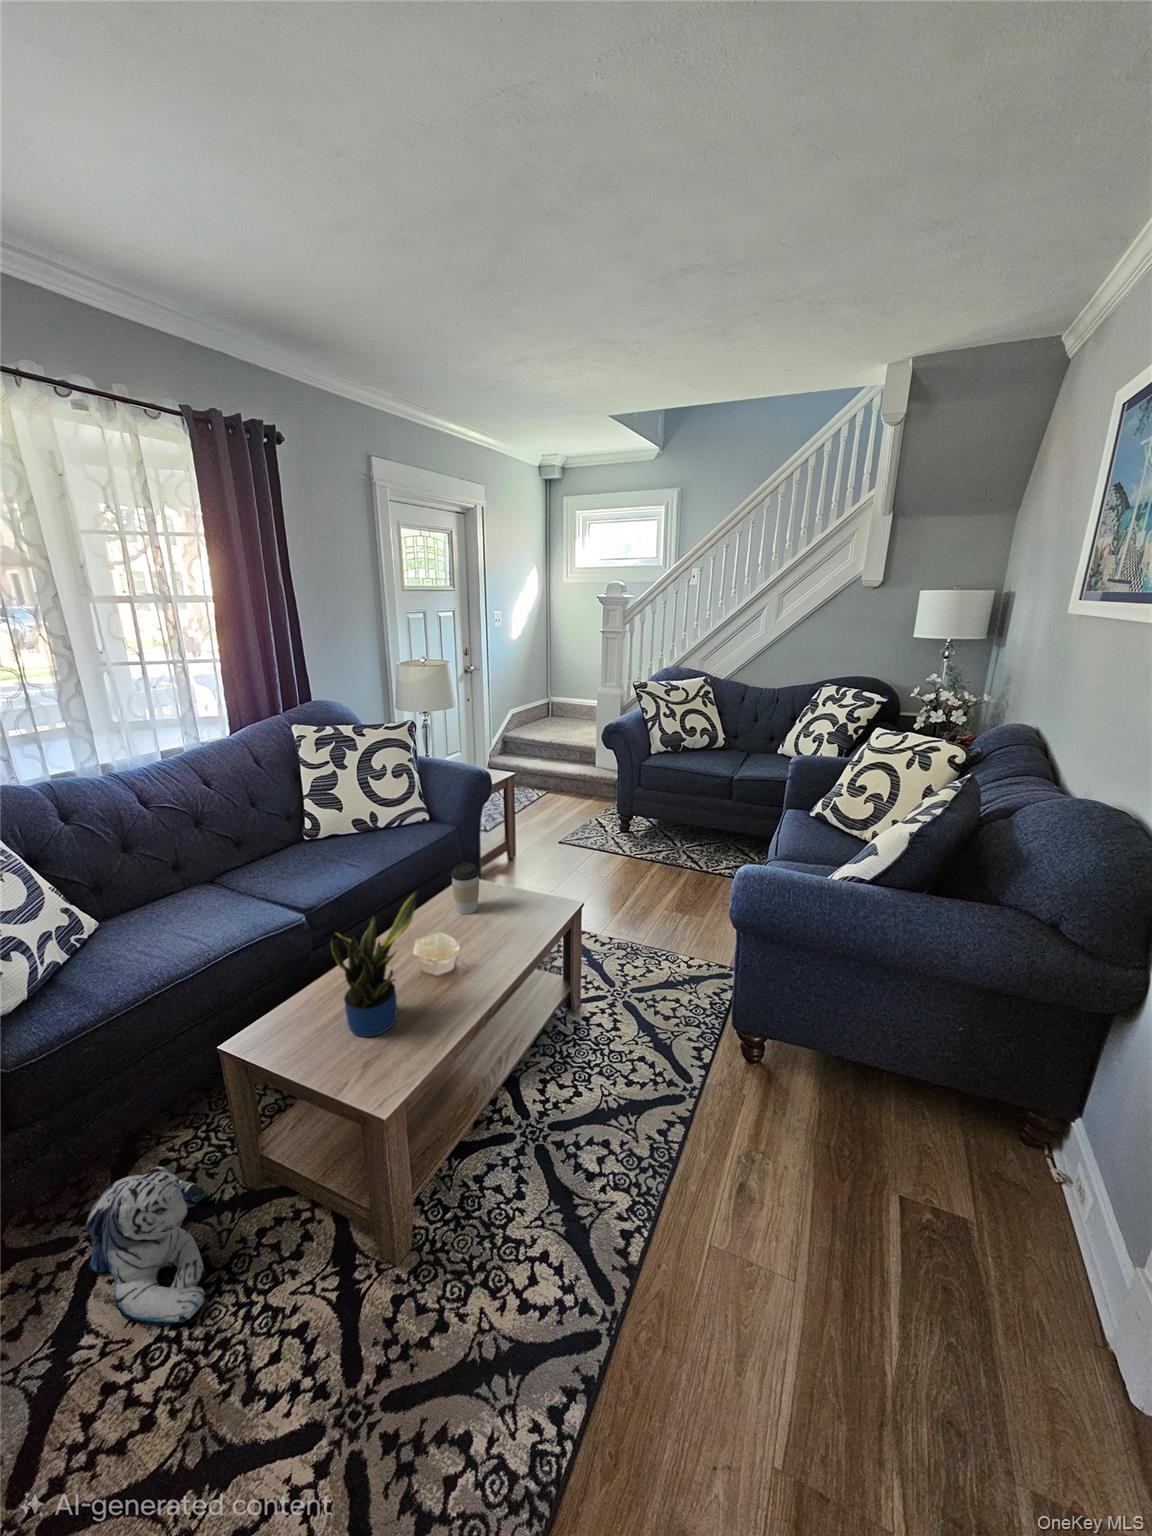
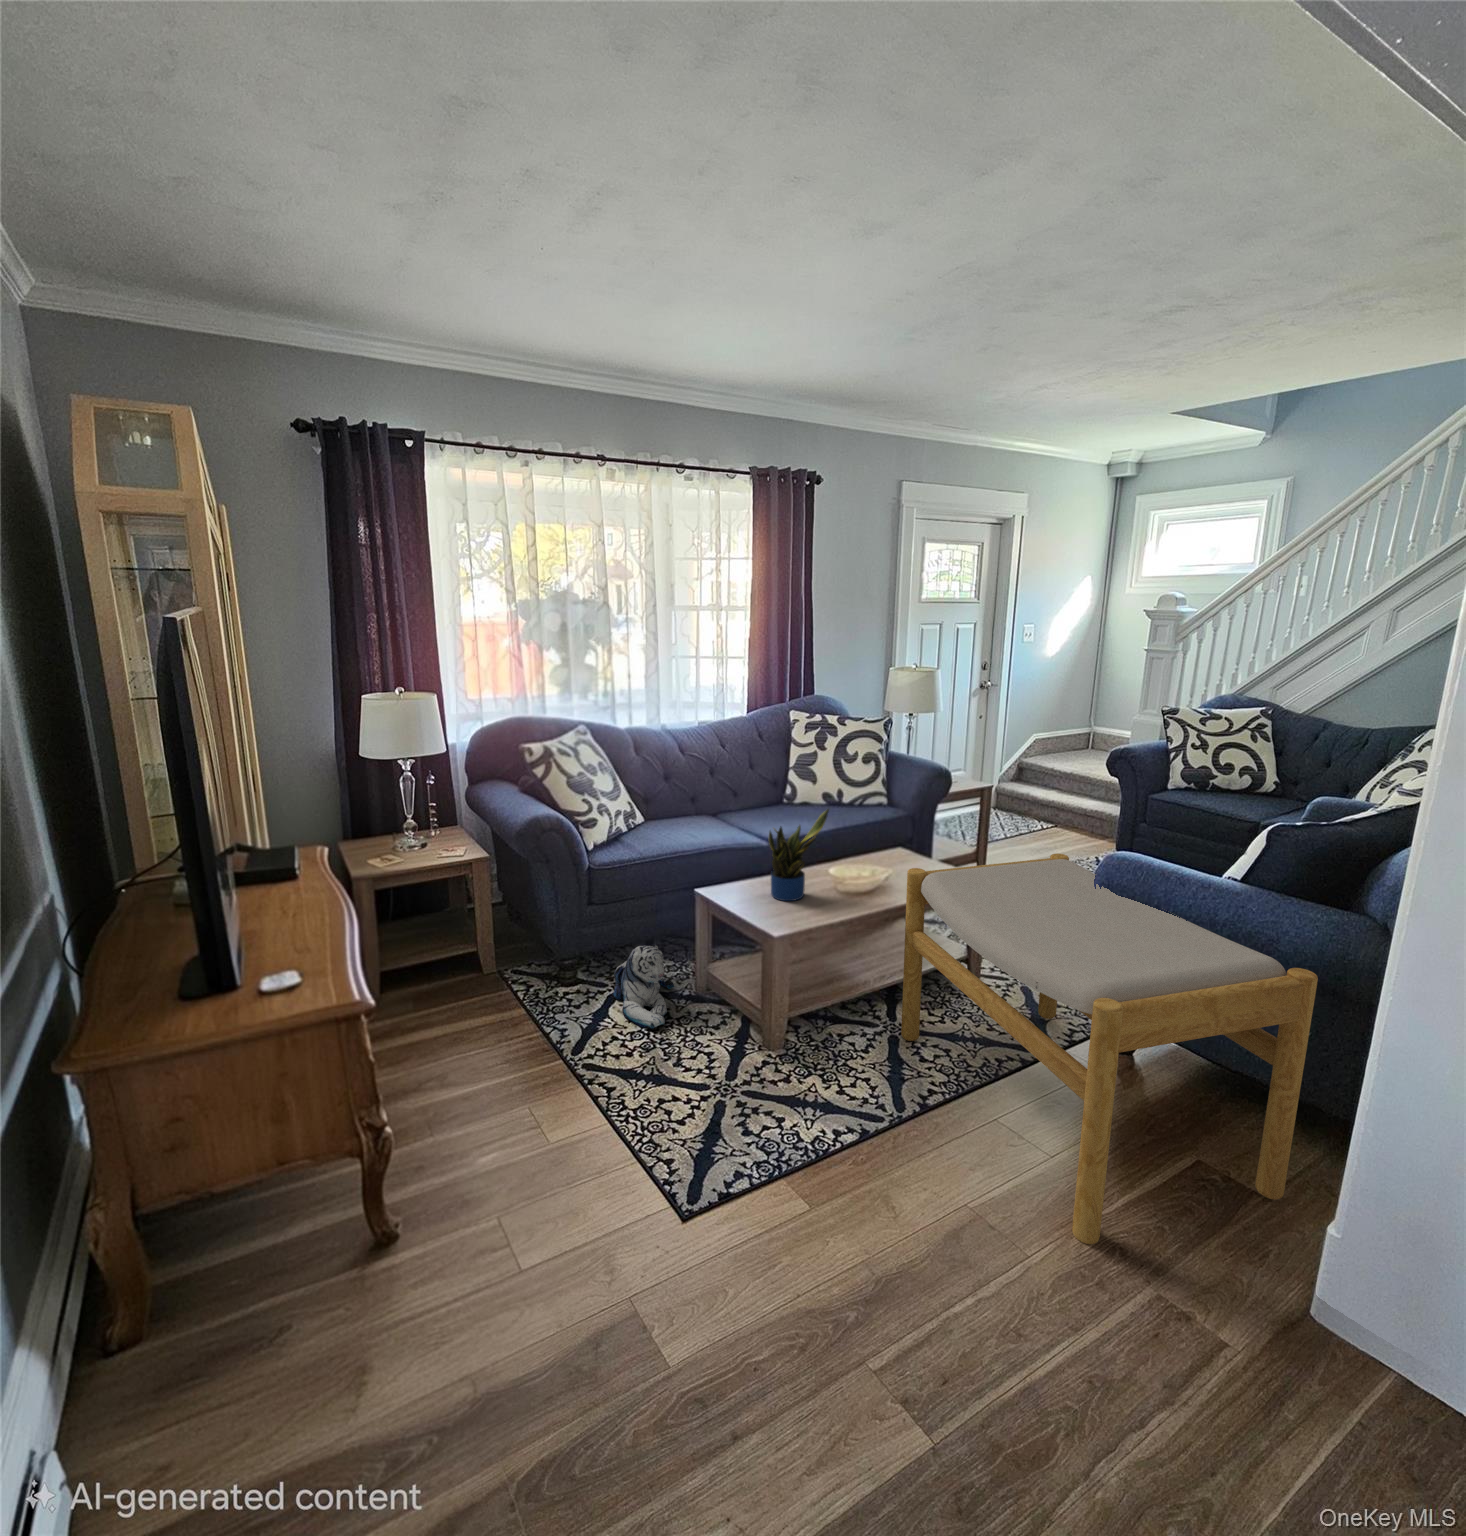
coffee cup: present [451,863,480,914] -> none [876,824,900,866]
footstool: none [543,874,1037,1445] -> present [901,854,1318,1244]

